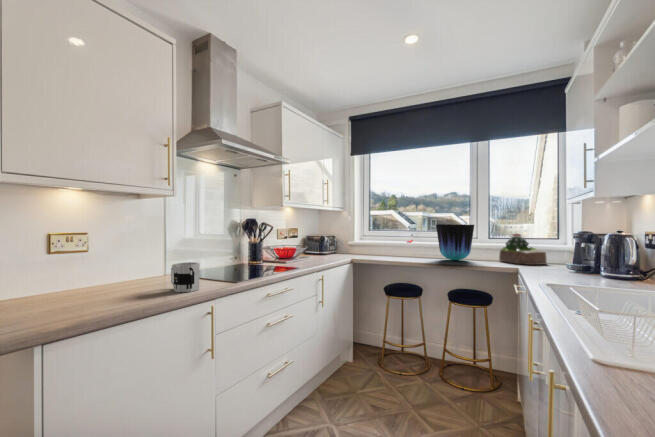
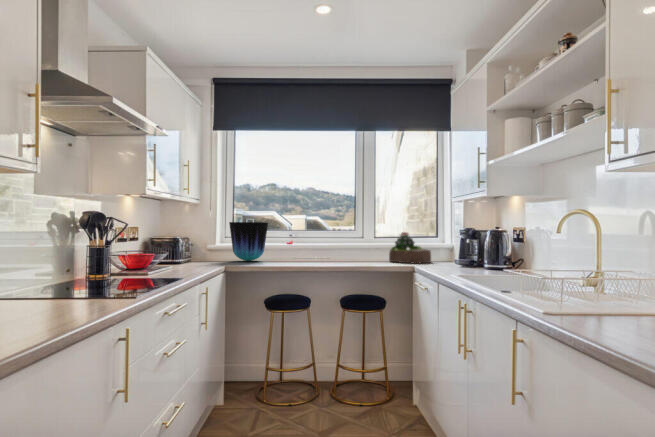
vase: present [436,224,474,260] -> present [229,222,268,261]
mug: present [171,262,200,292] -> none [43,272,100,317]

